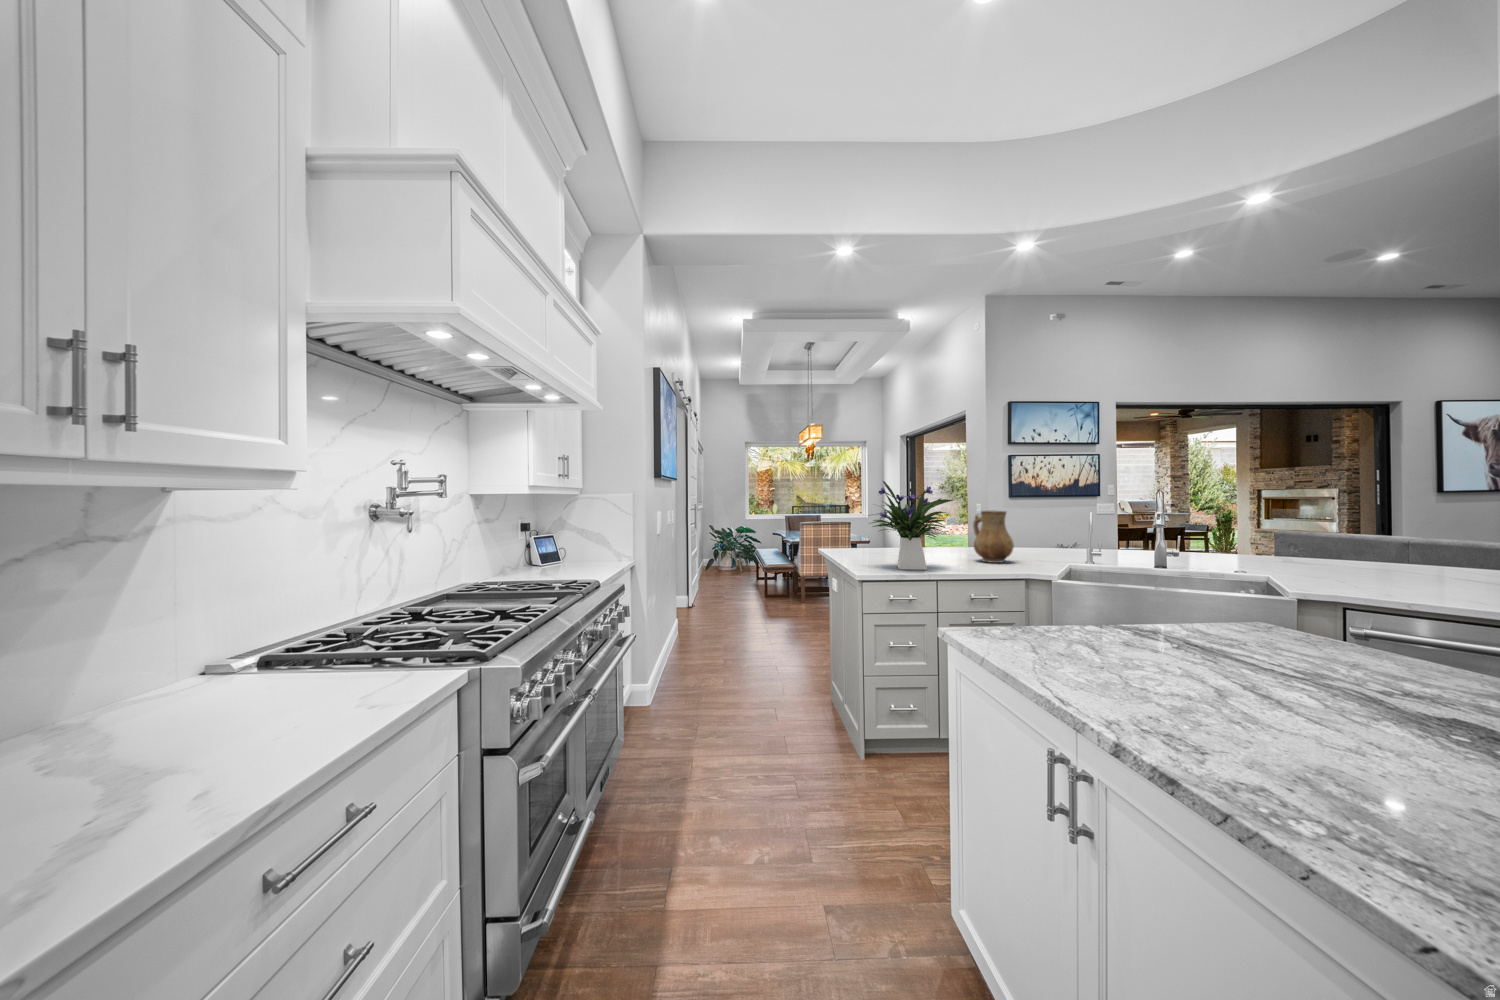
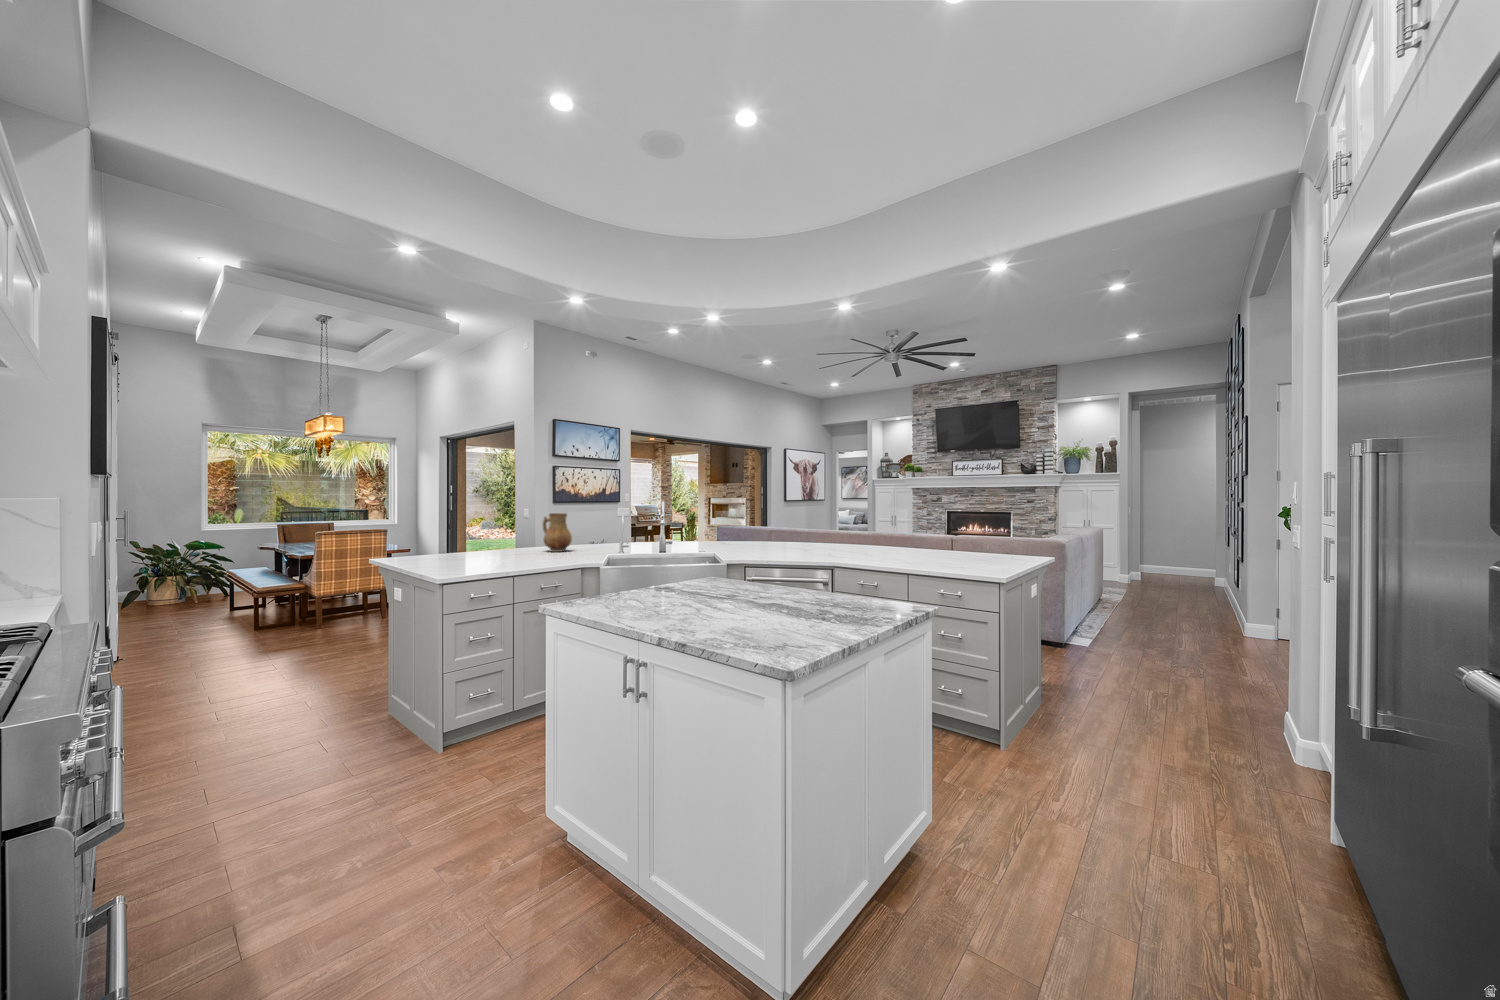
flower arrangement: present [868,481,953,570] -> none [463,489,534,560]

